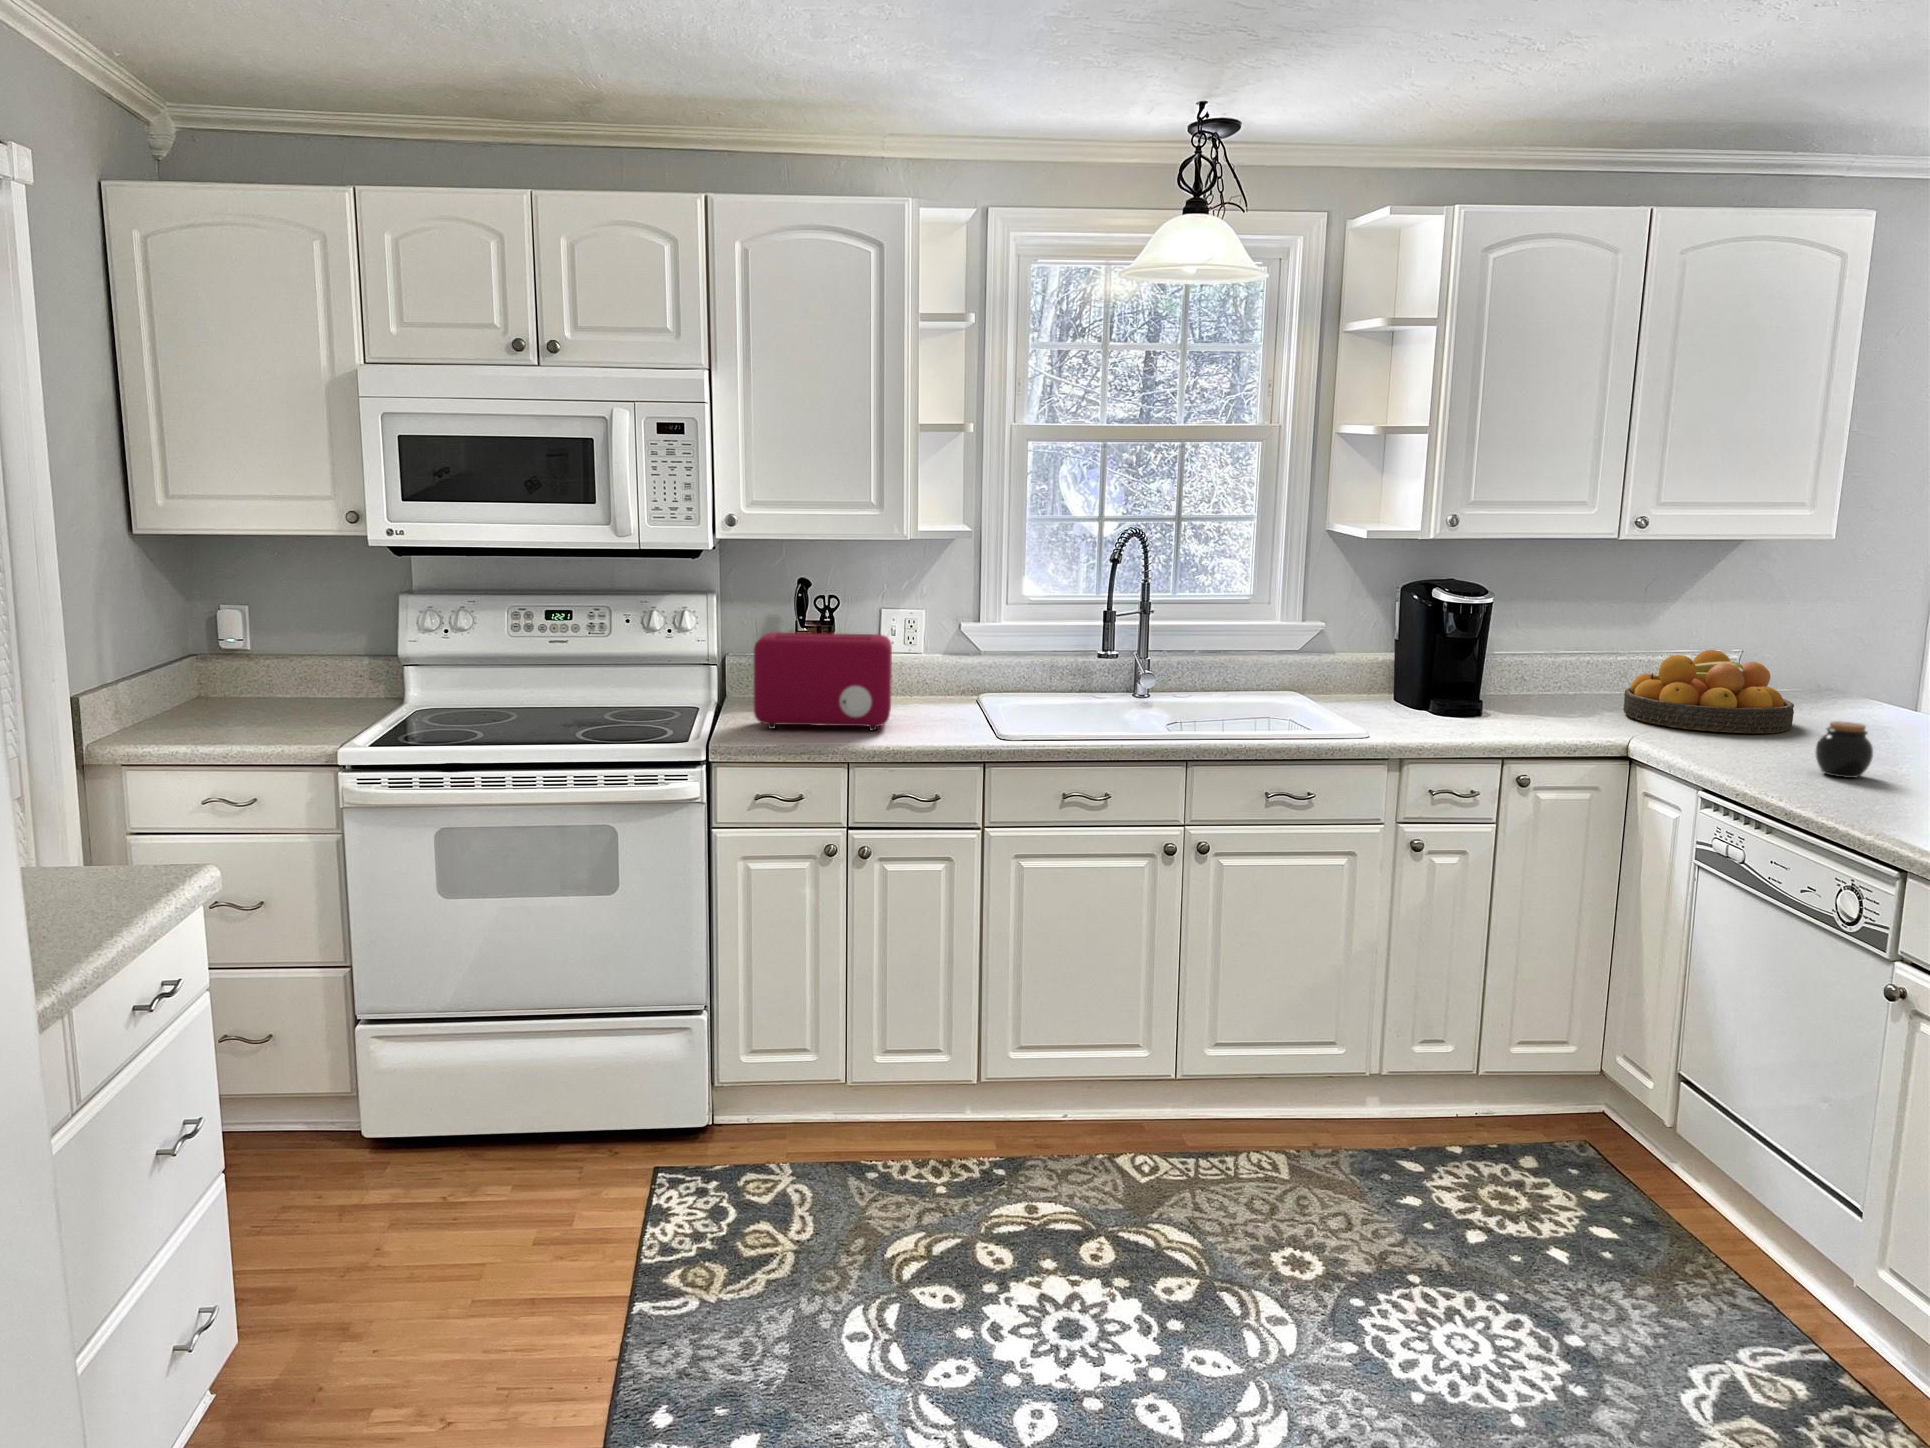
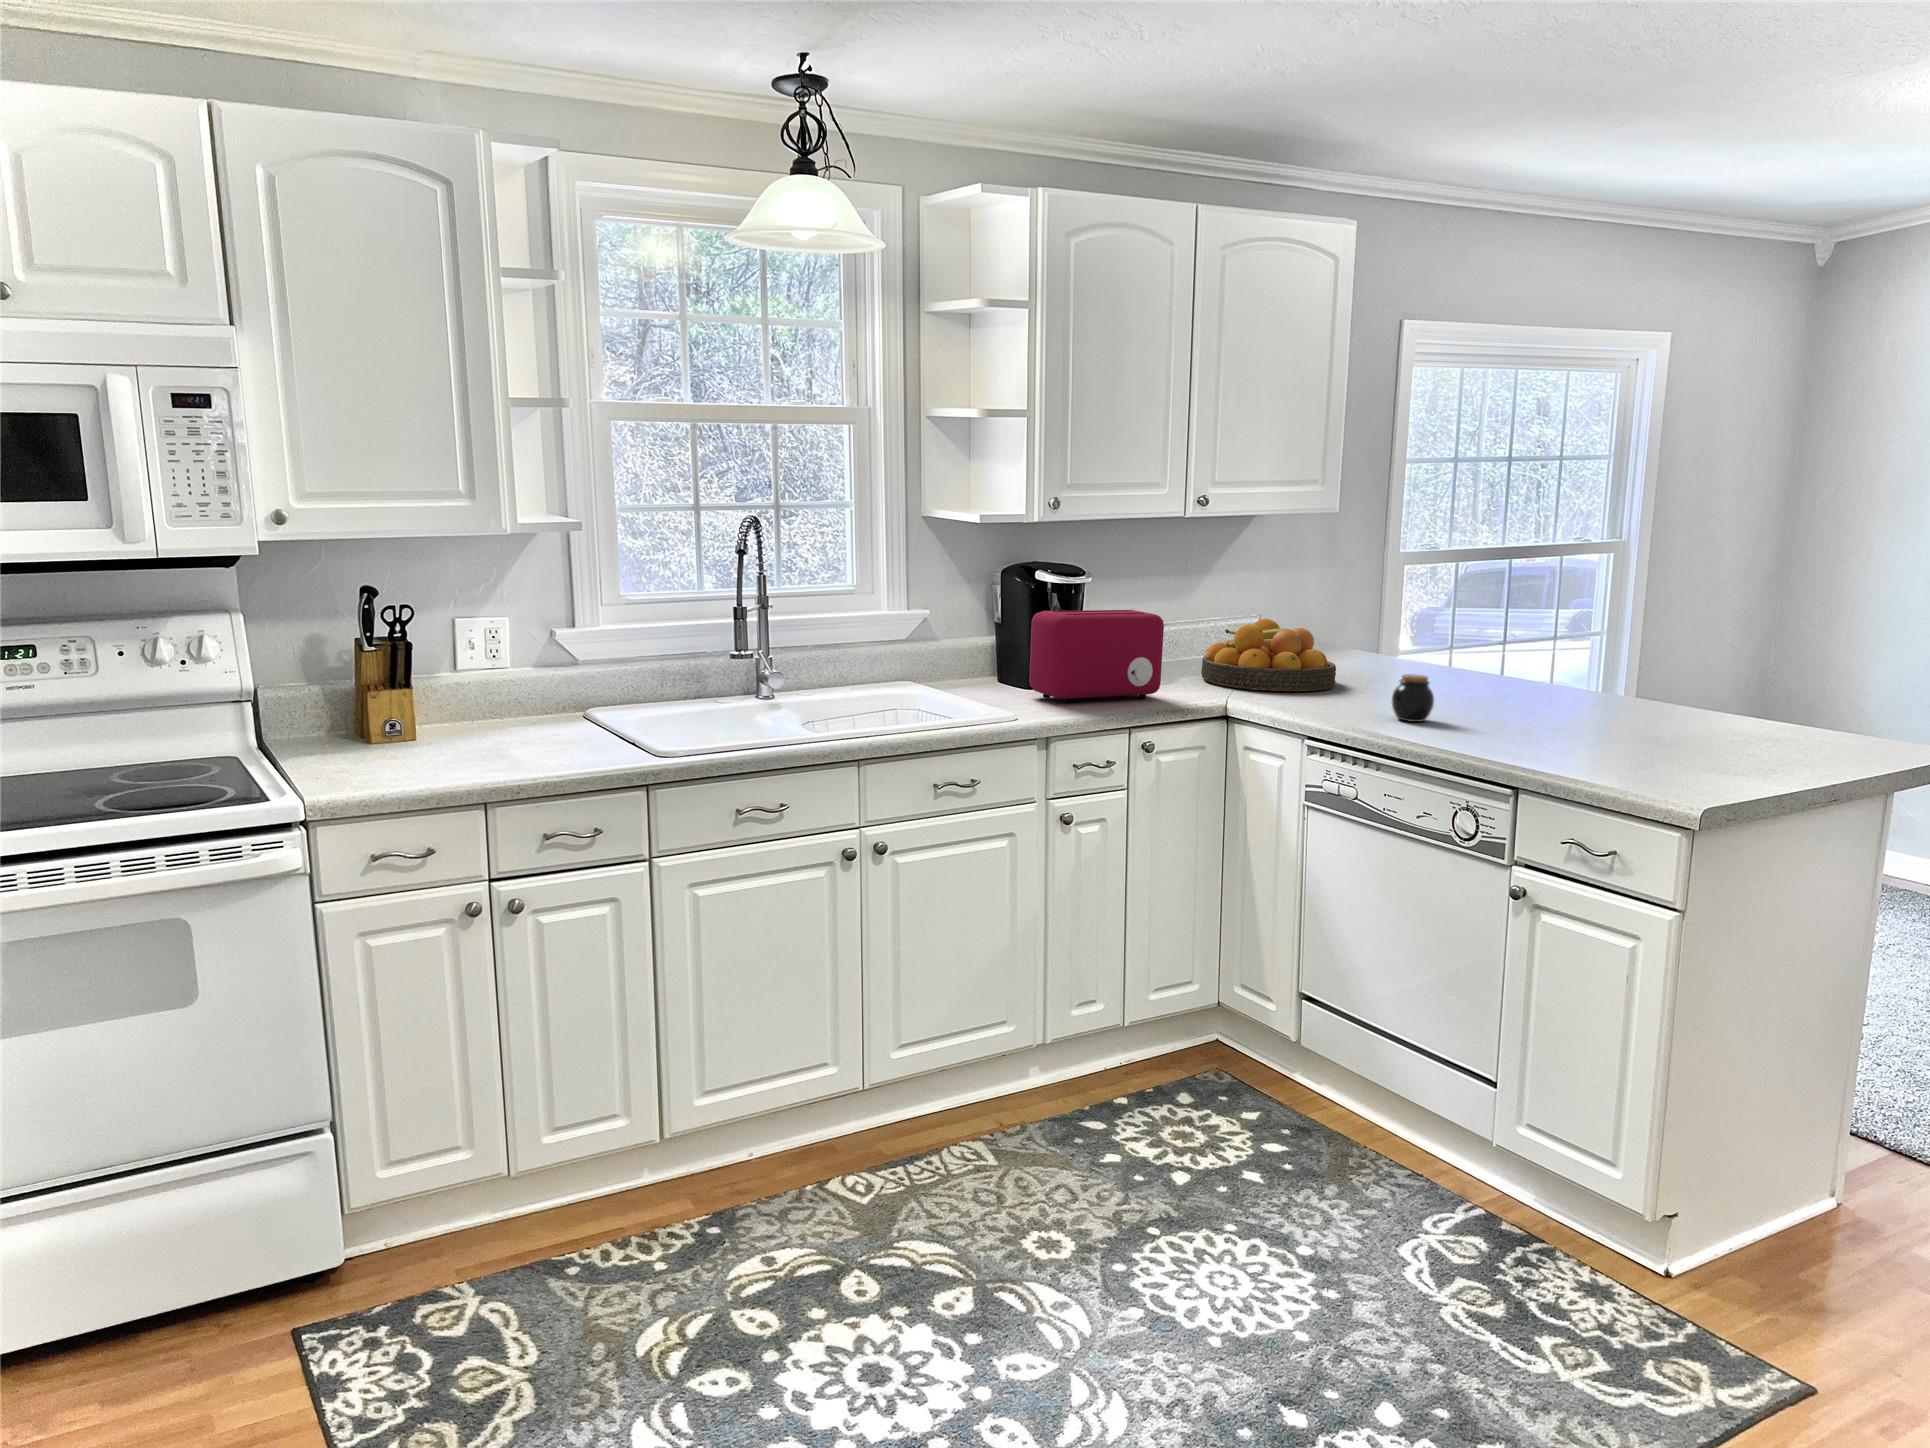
toaster: present [754,632,892,731] -> present [1029,610,1164,702]

